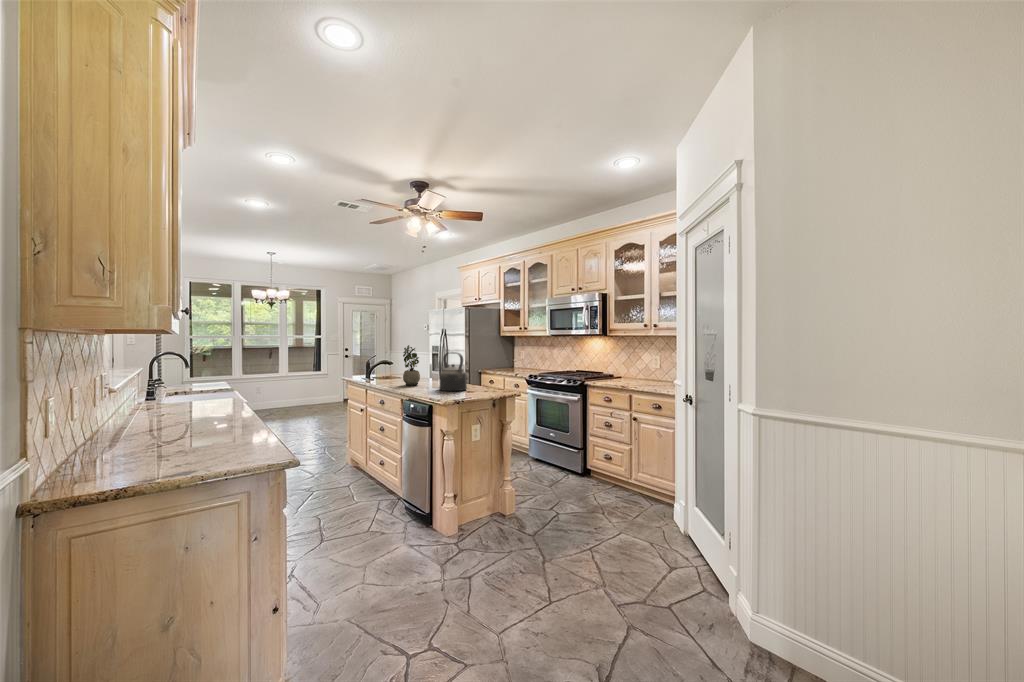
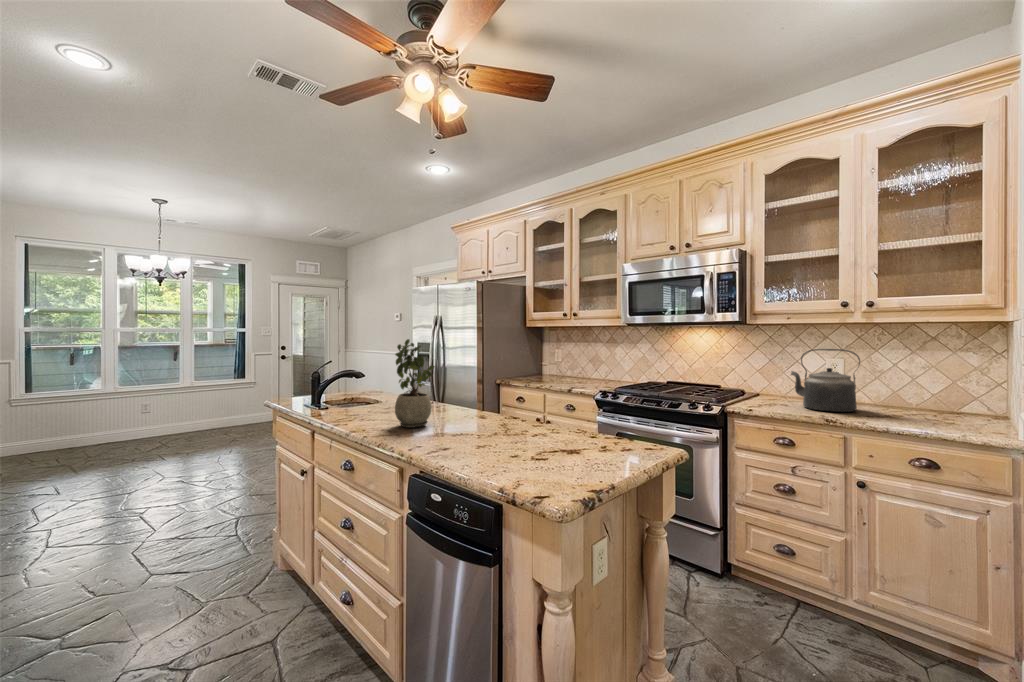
kettle: present [439,352,467,391] -> present [791,349,860,412]

